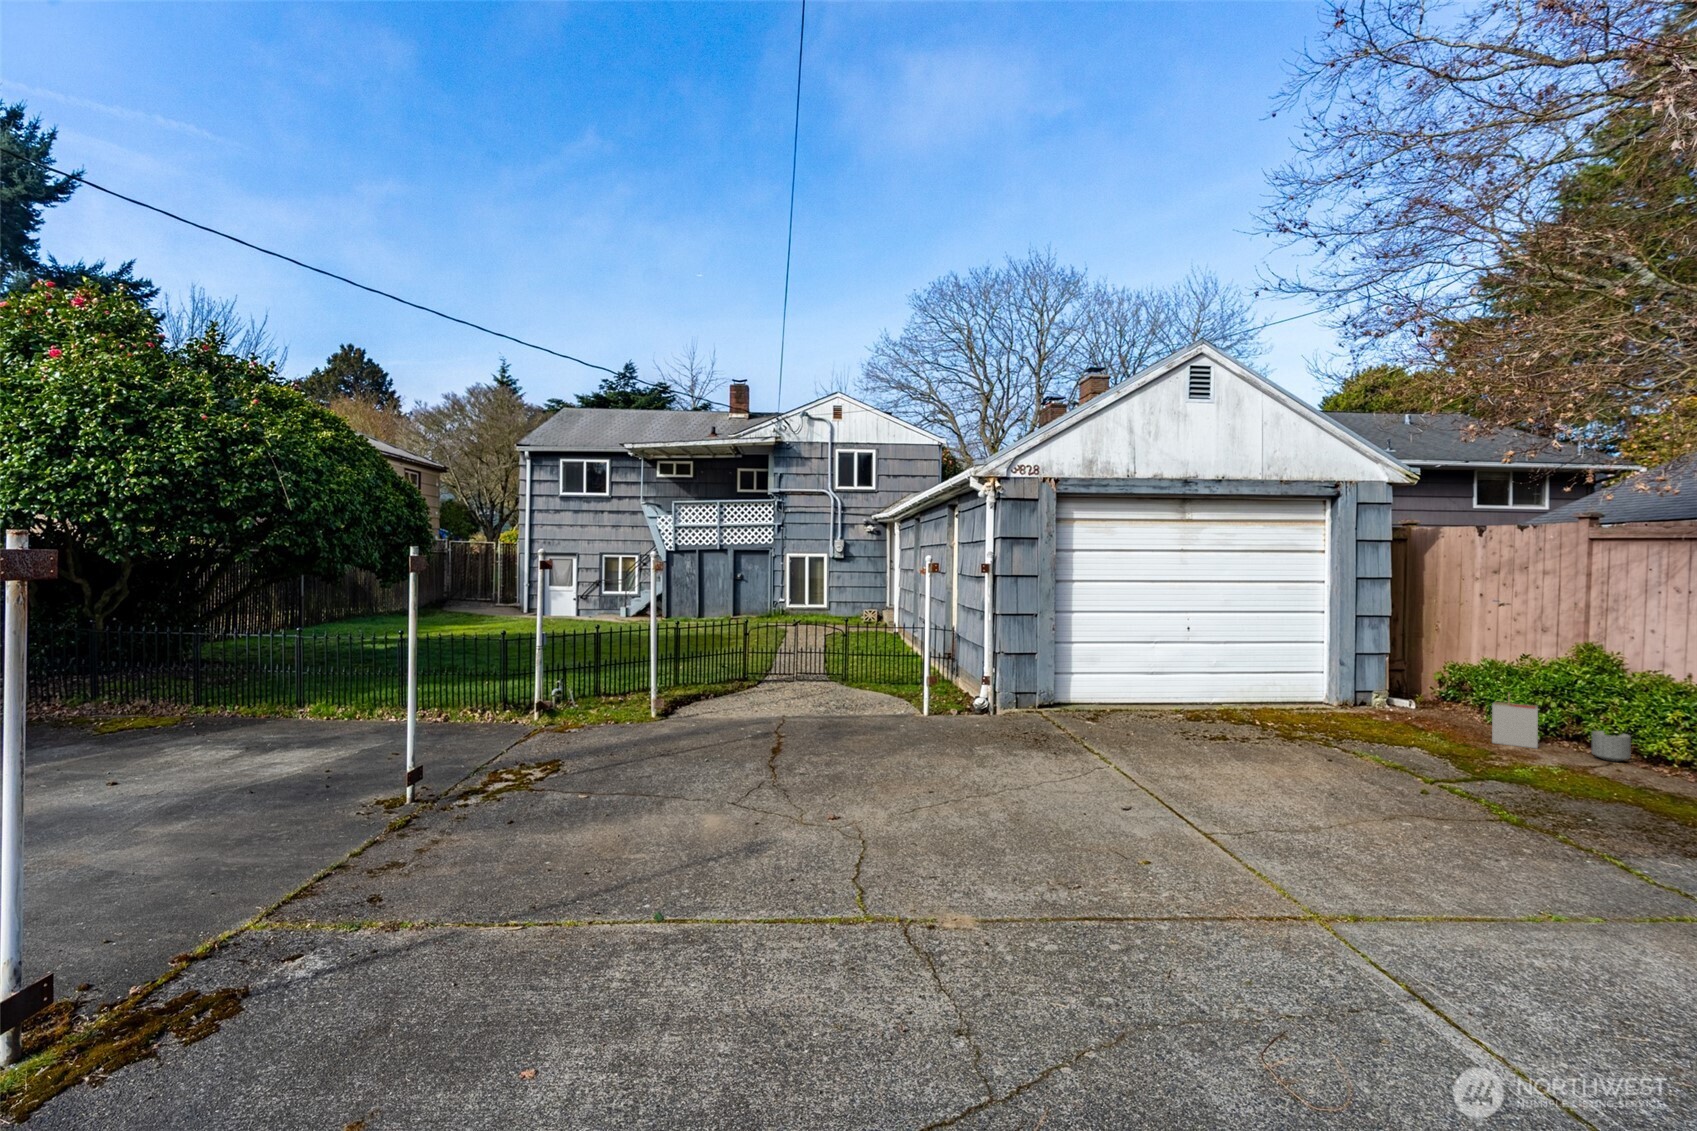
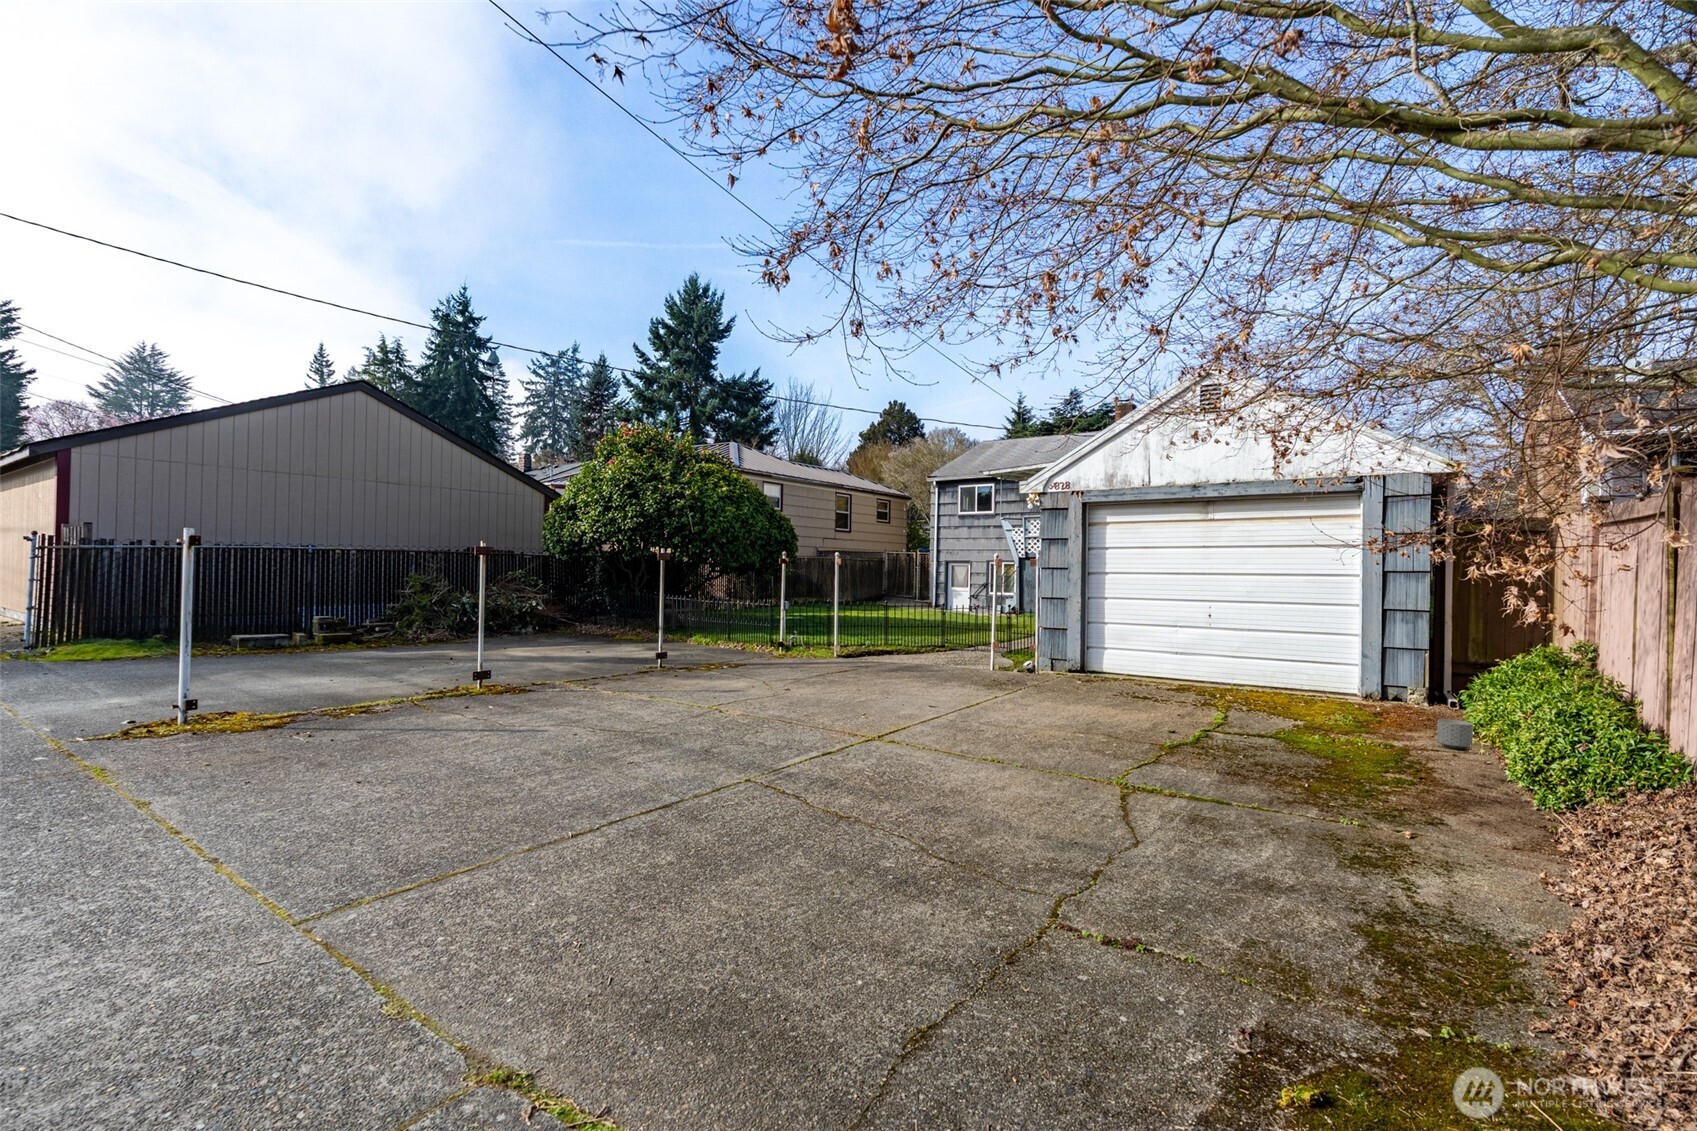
bench: none [176,656,281,726] -> present [657,599,702,630]
storage bin: present [1492,694,1538,748] -> none [1388,681,1439,736]

